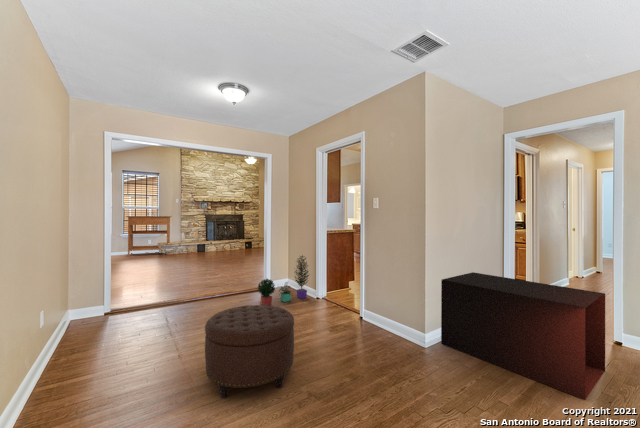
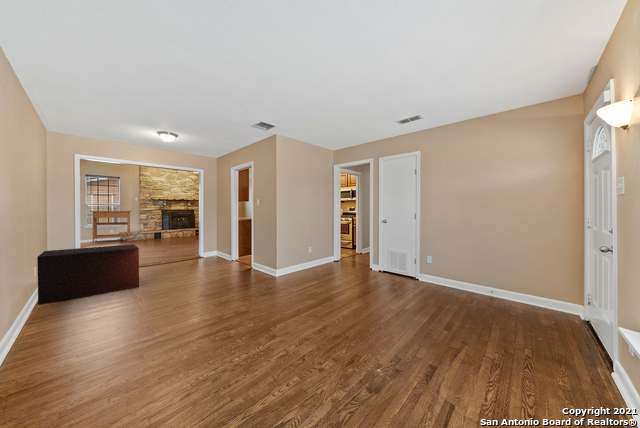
potted plant: present [258,256,309,305] -> none [190,234,228,265]
storage cabinet: present [441,272,605,400] -> present [37,244,139,305]
ottoman: present [205,305,294,398] -> none [148,257,199,297]

